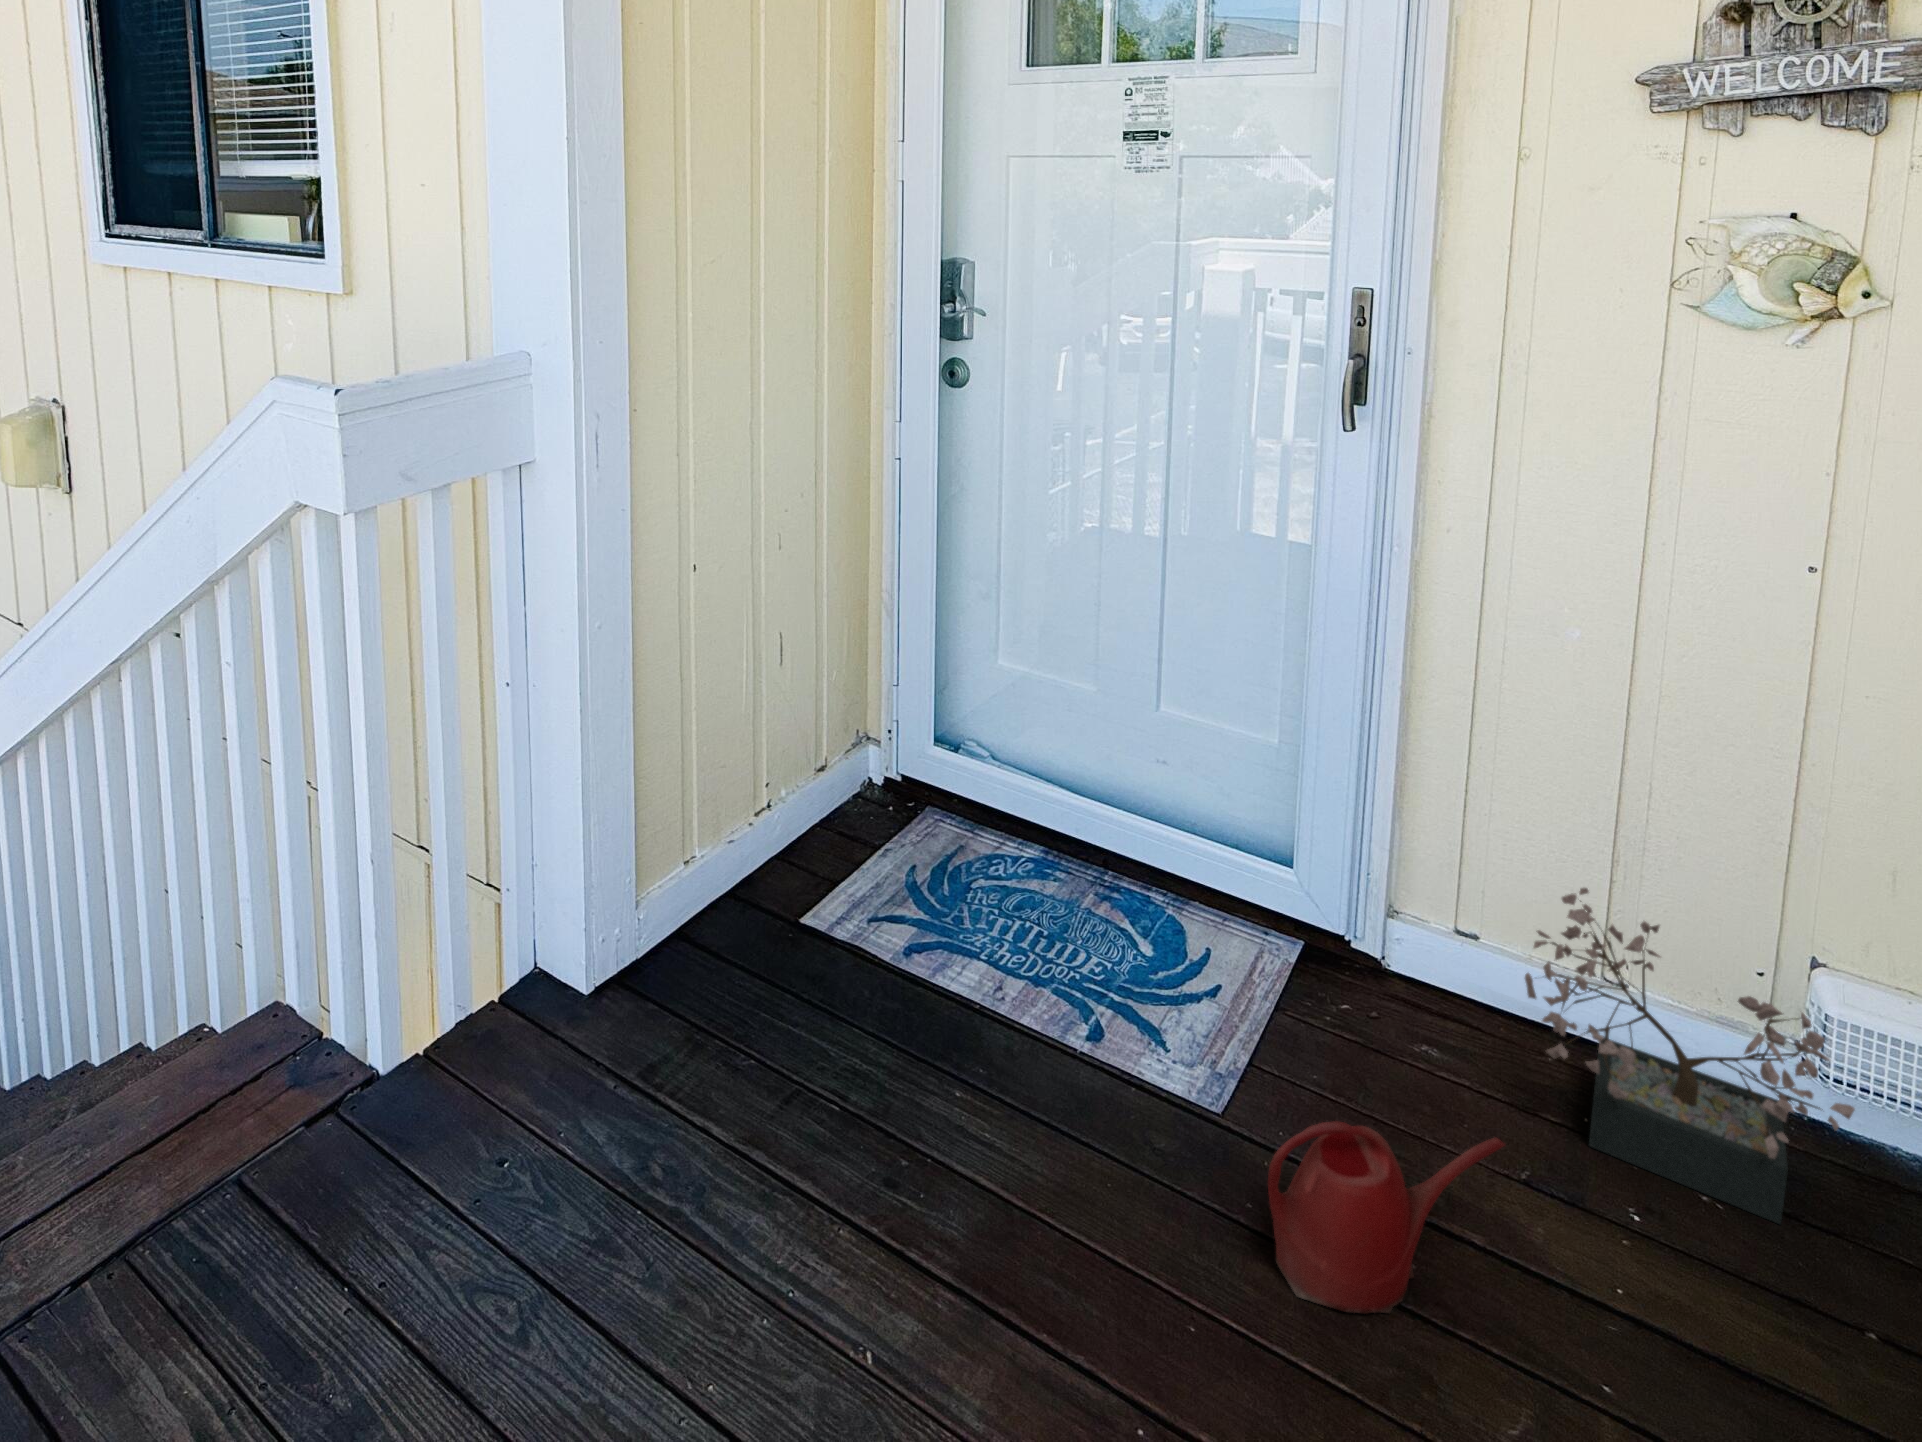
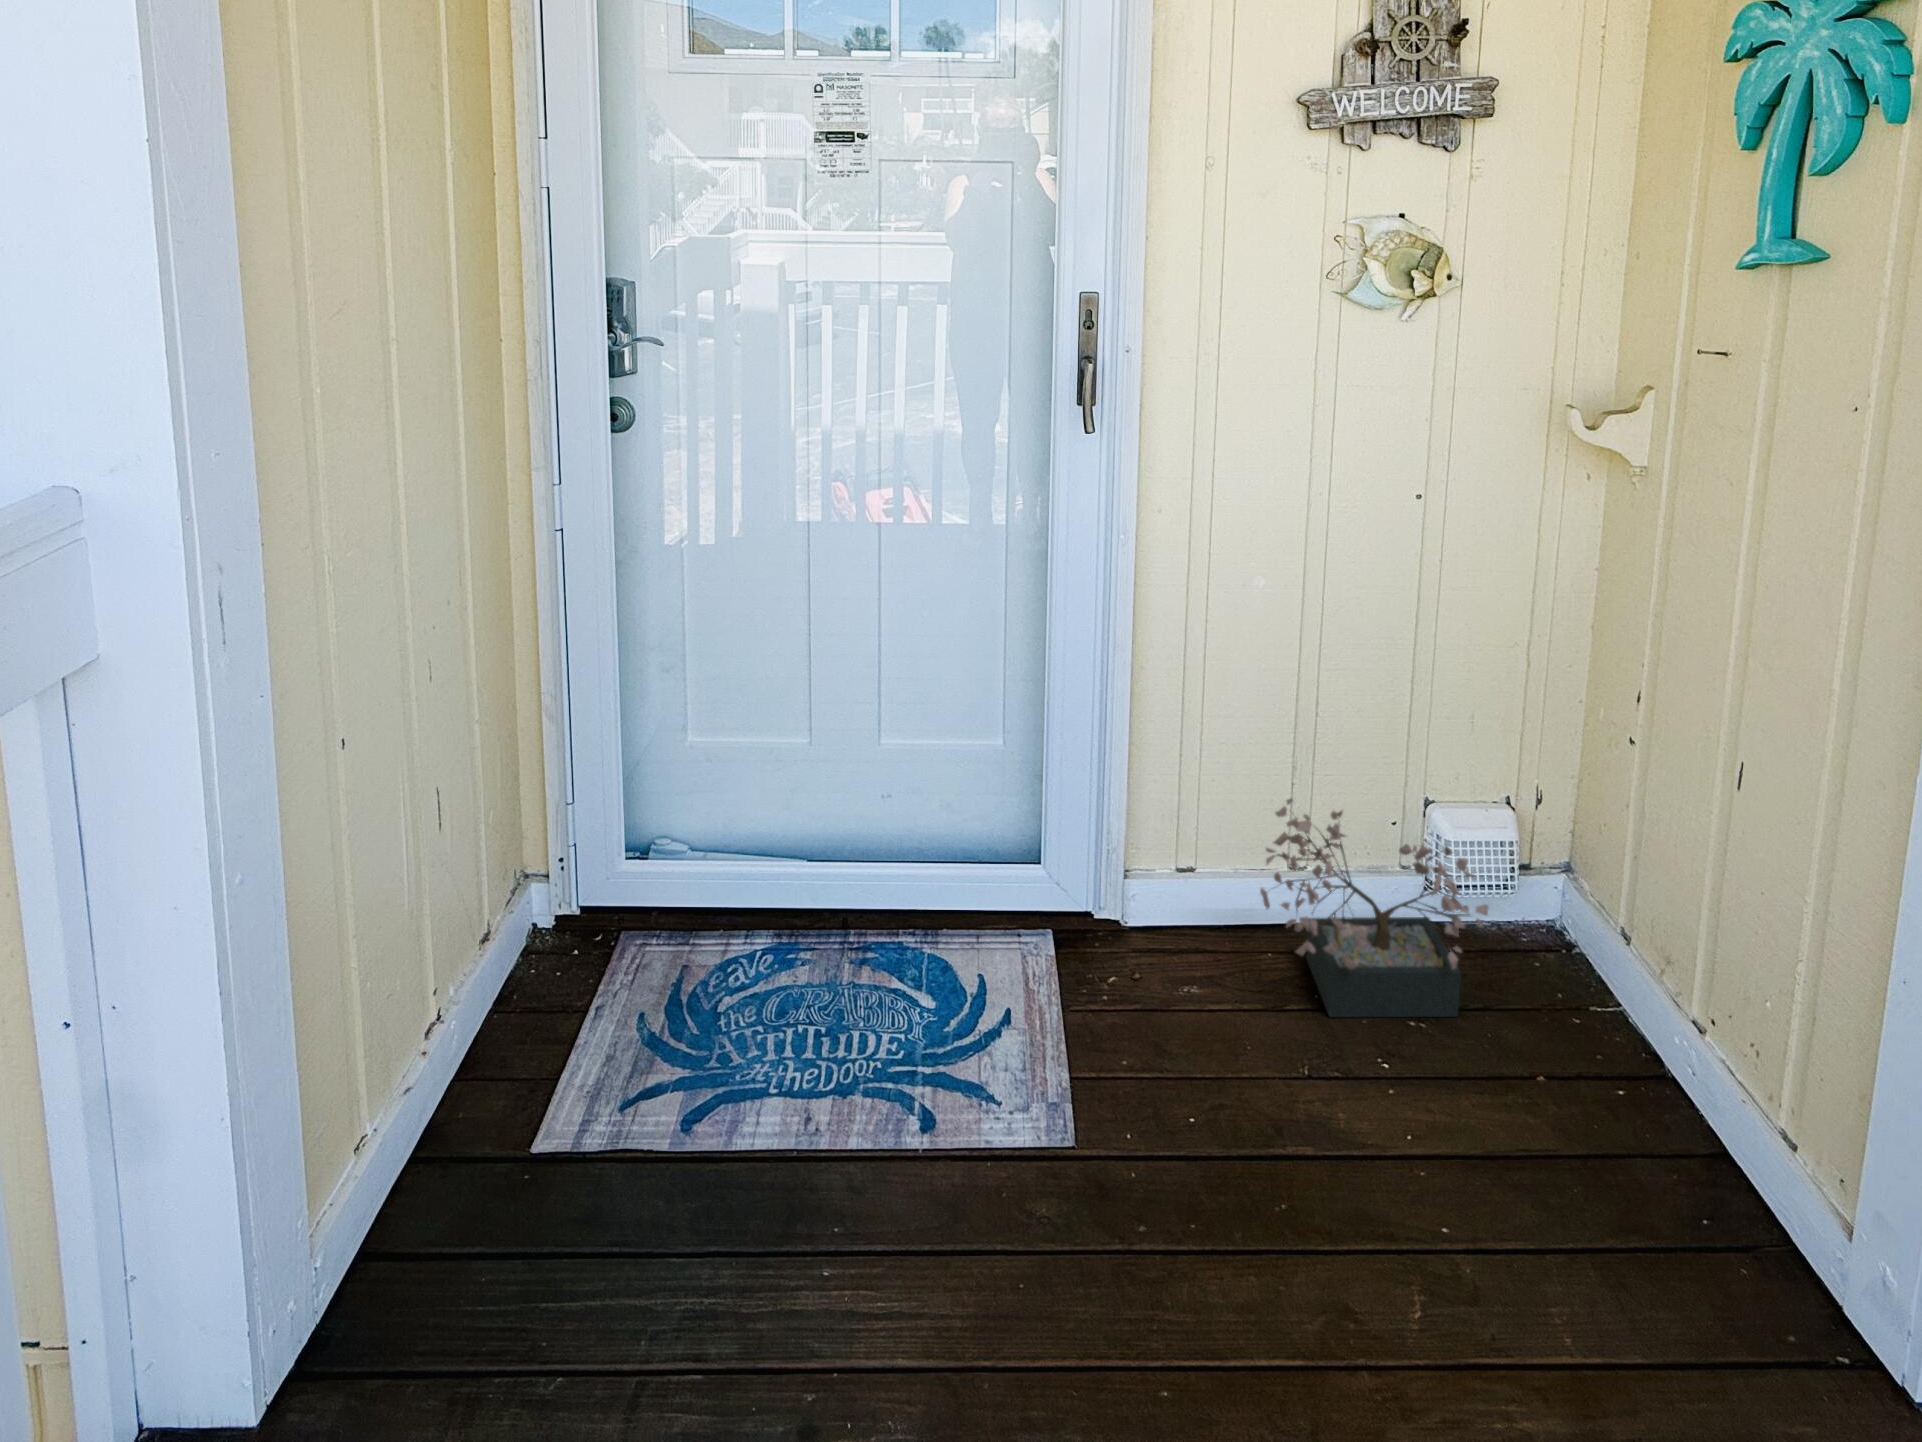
watering can: present [1268,1121,1505,1314] -> none [1183,1056,1337,1298]

